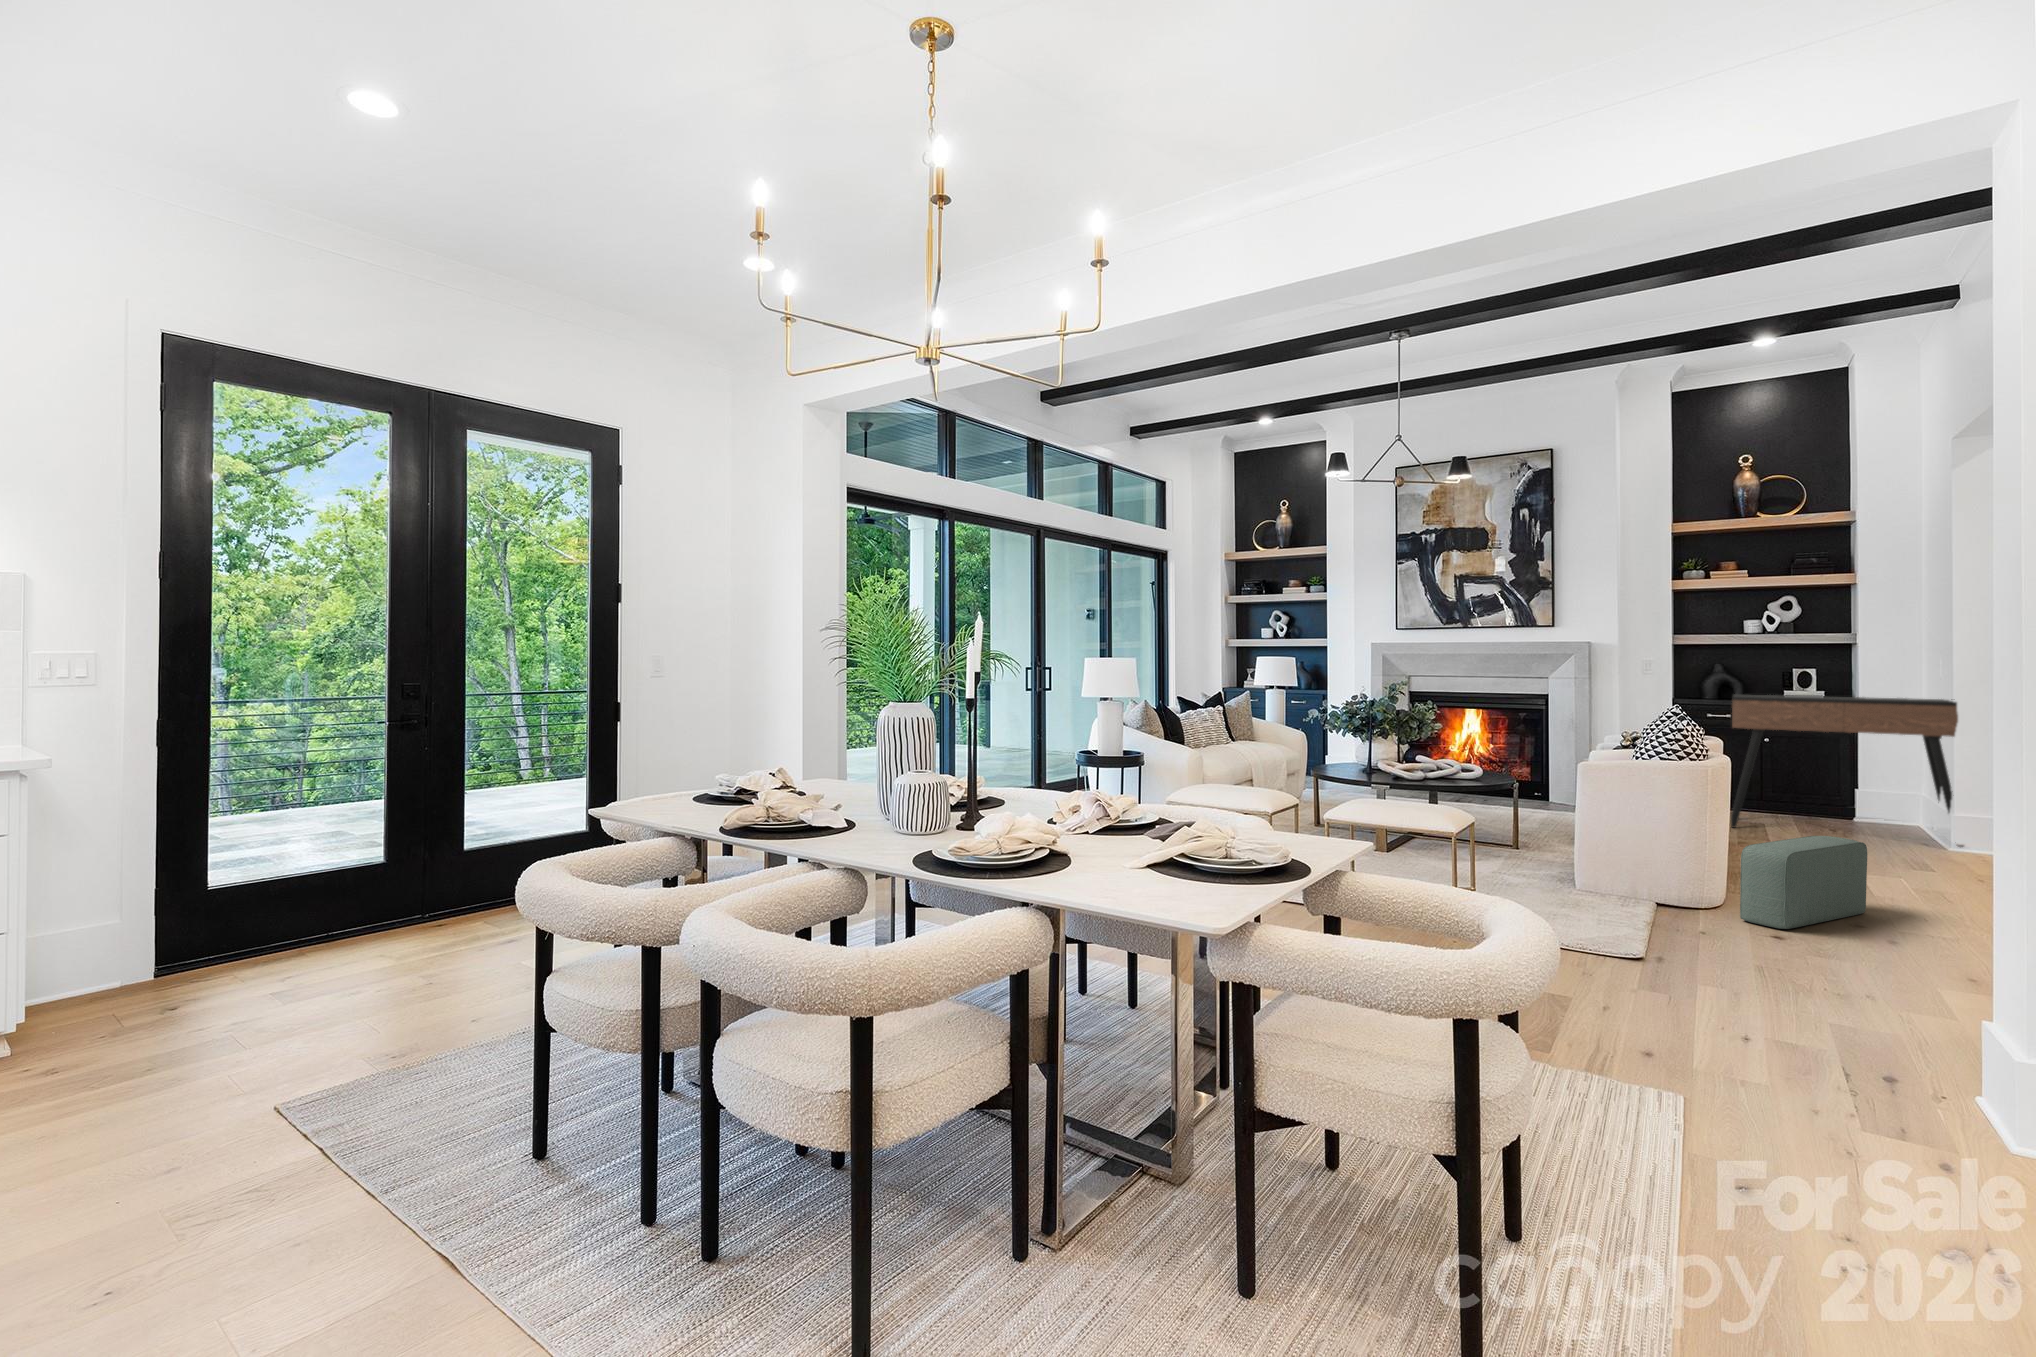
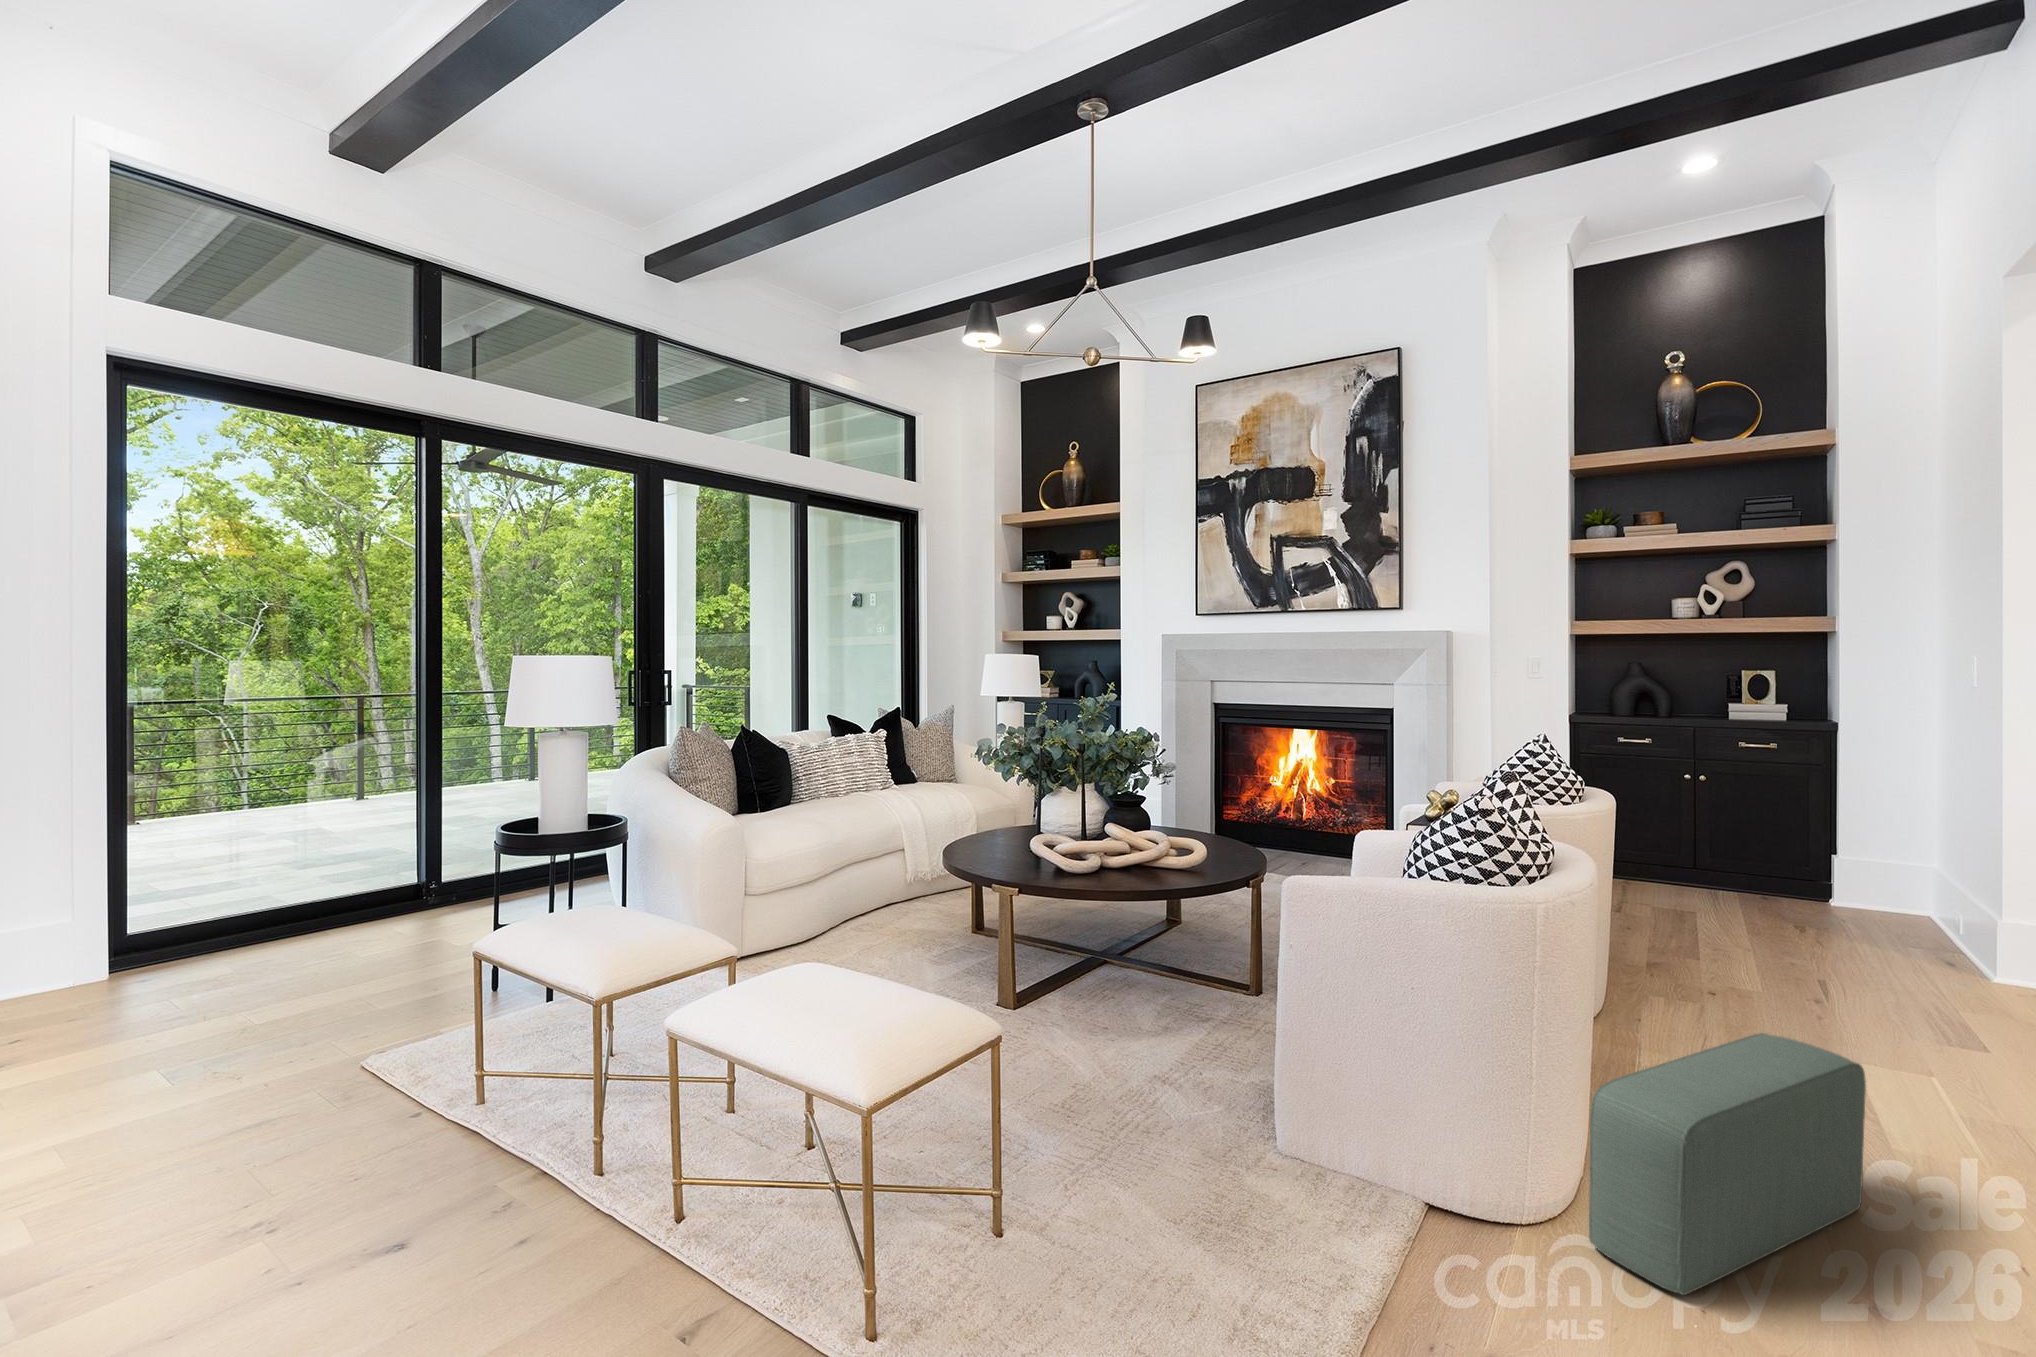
console table: present [1731,695,1963,847] -> none [1639,710,2024,971]

